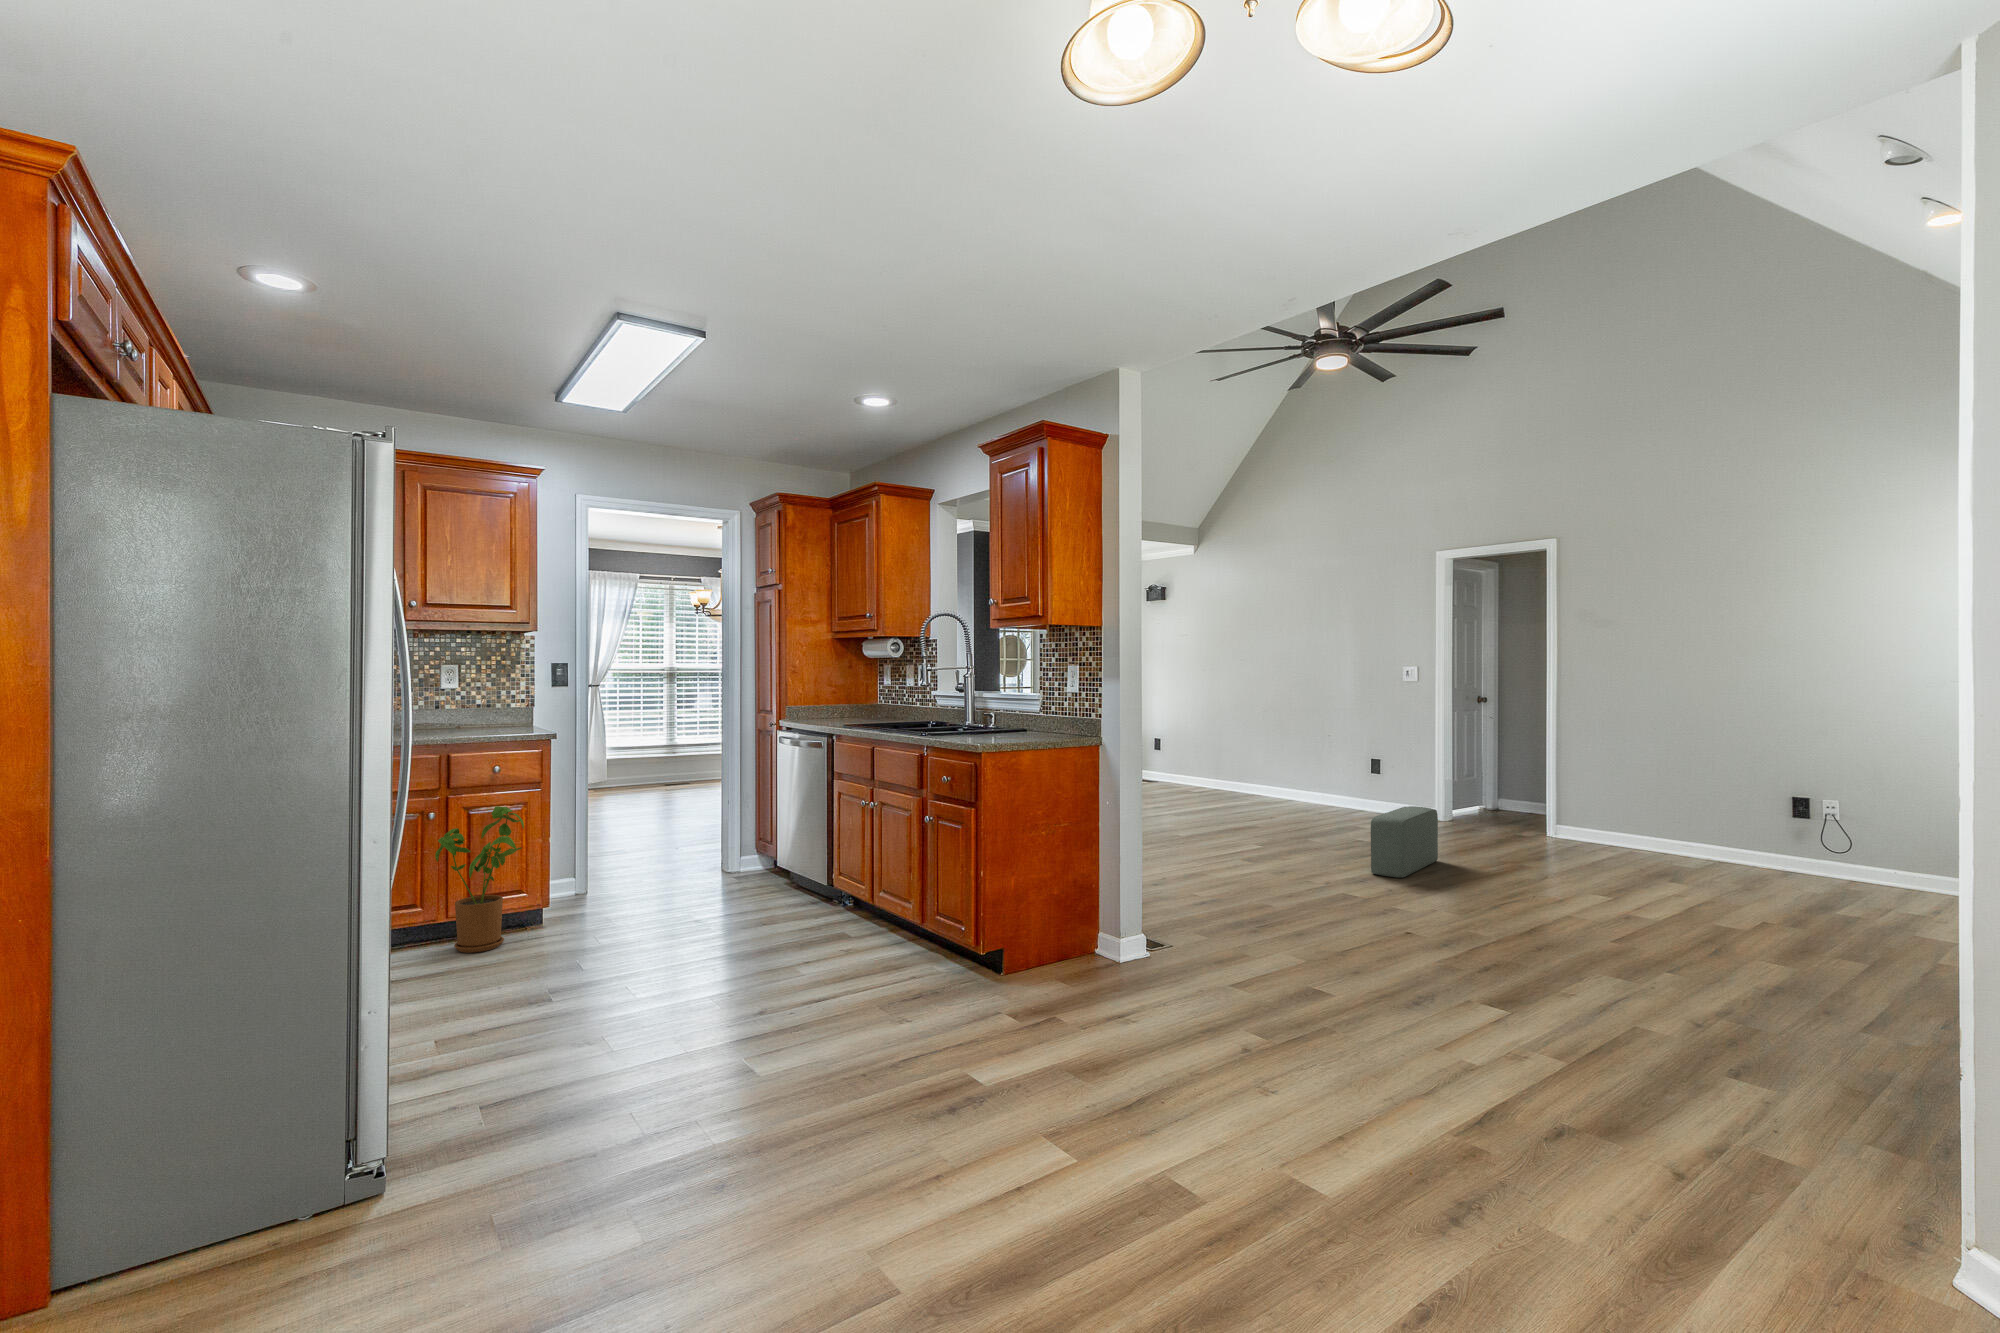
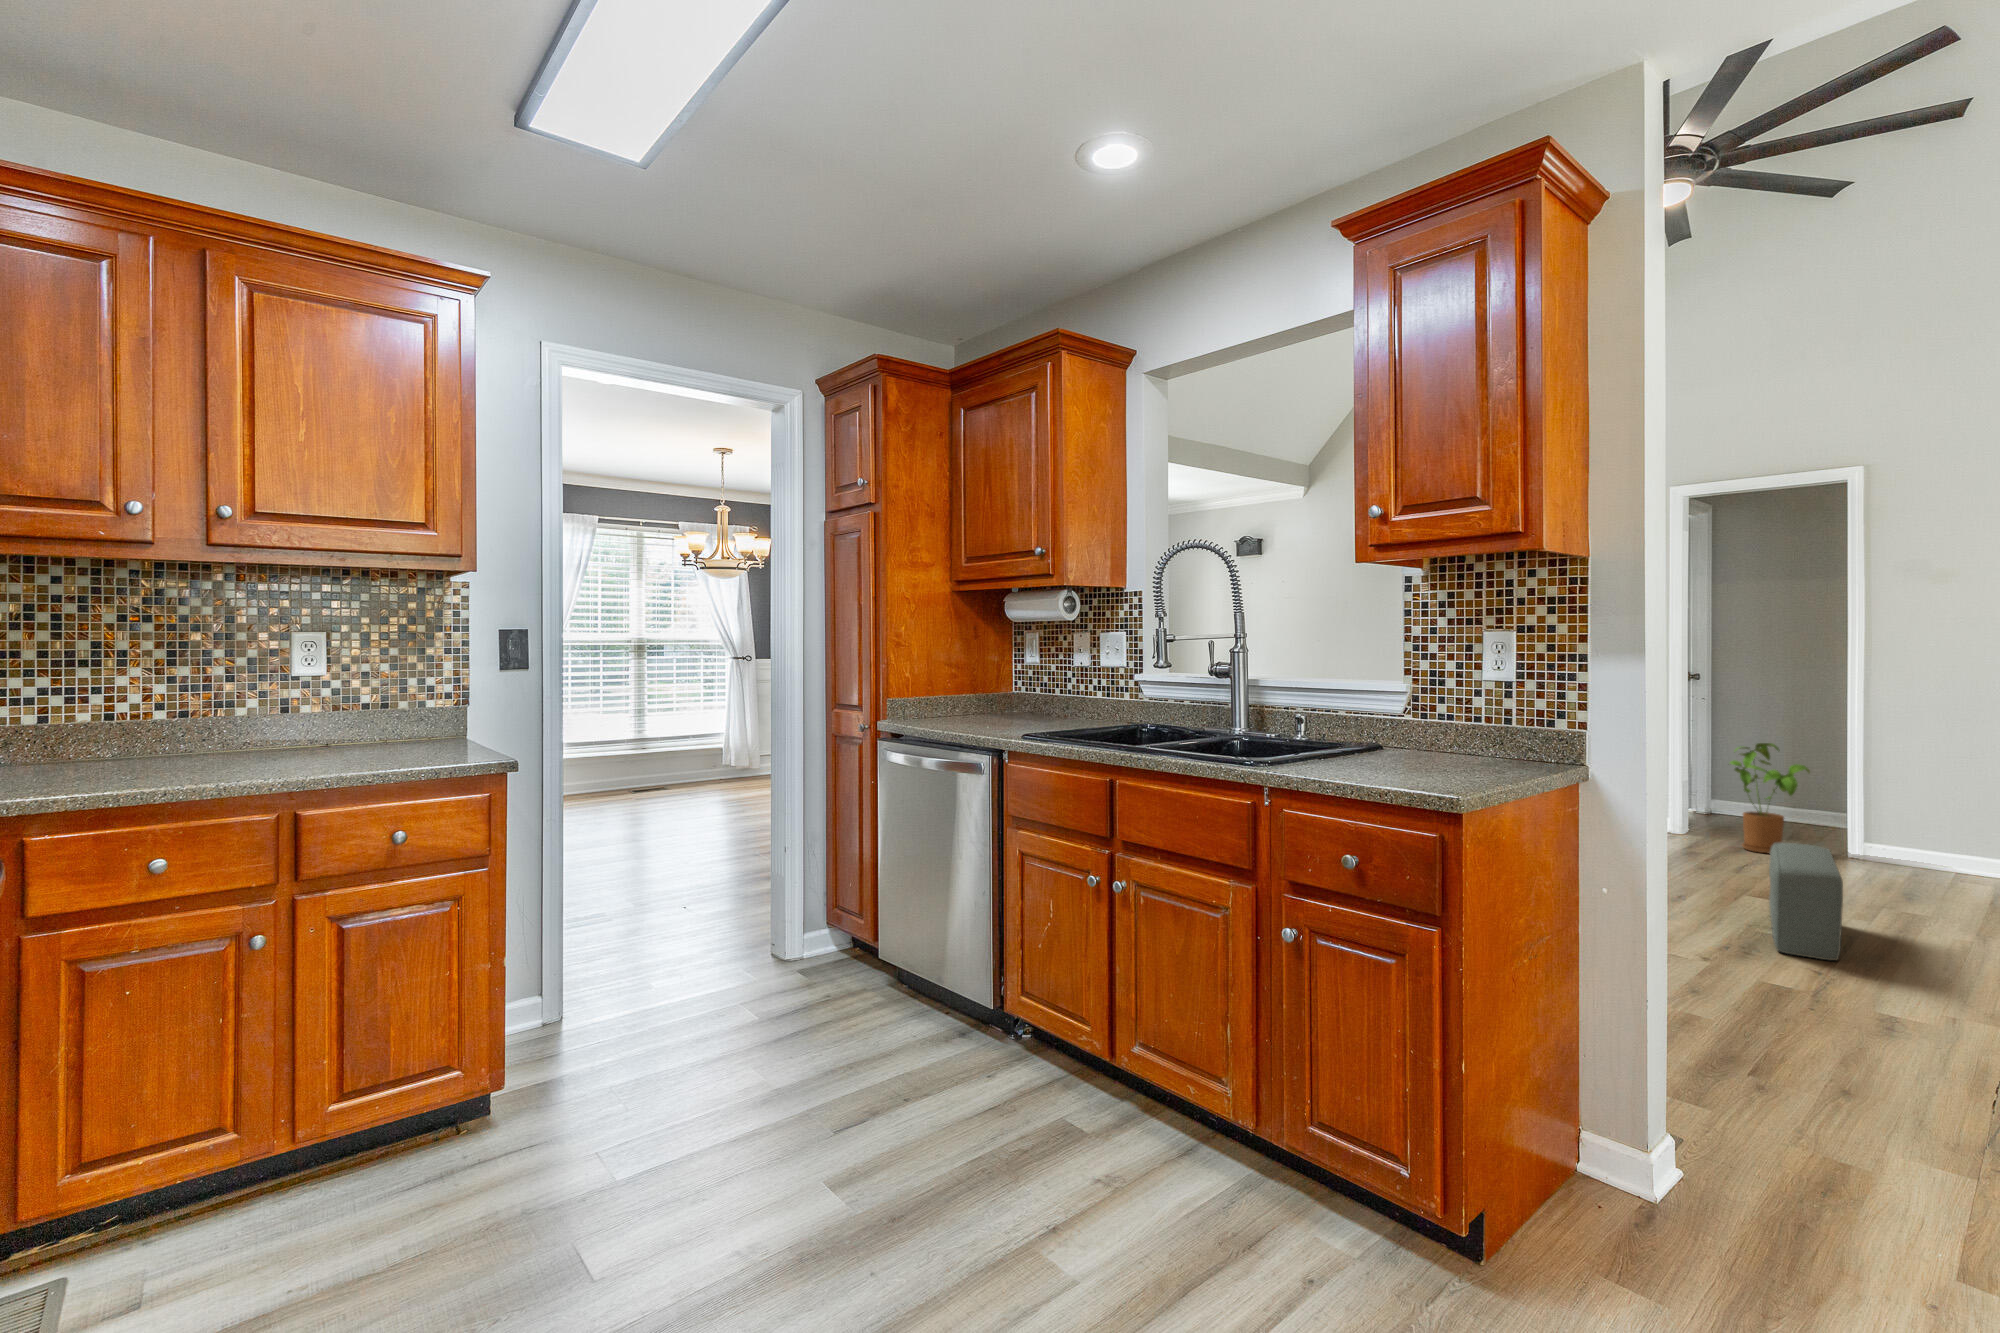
house plant: present [435,806,524,953] -> present [1730,743,1810,854]

